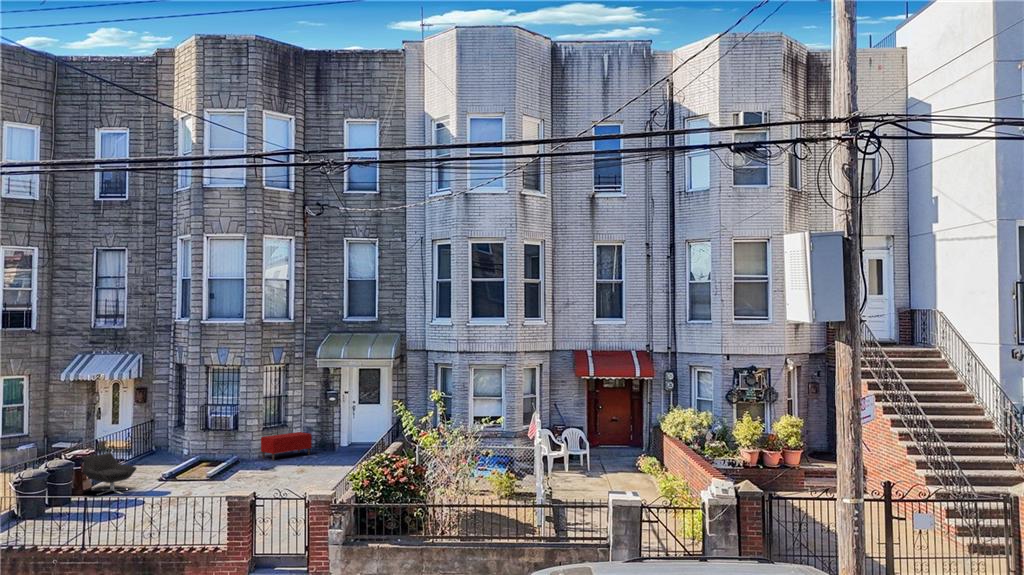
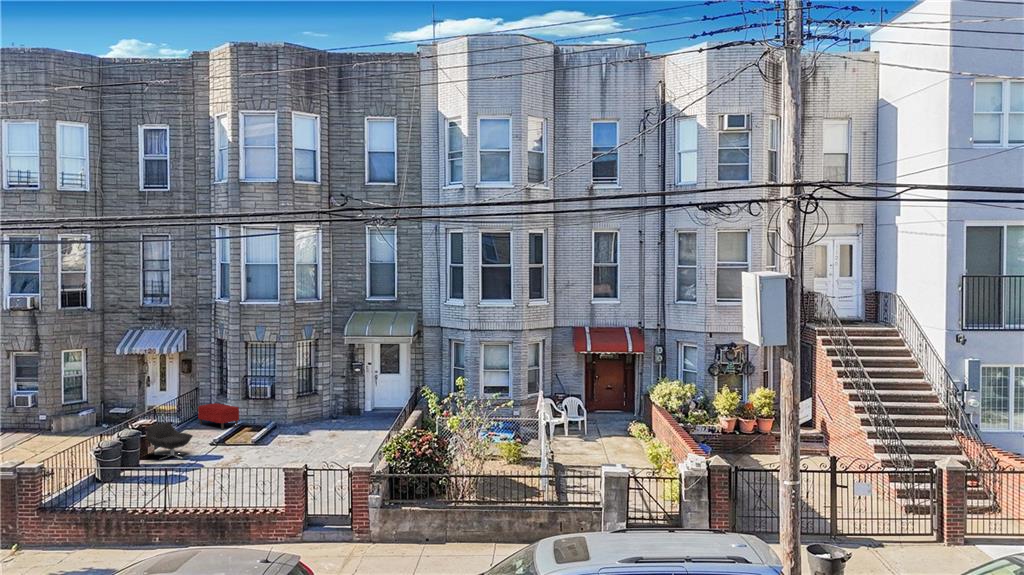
bench: present [261,432,312,460] -> present [198,403,239,429]

